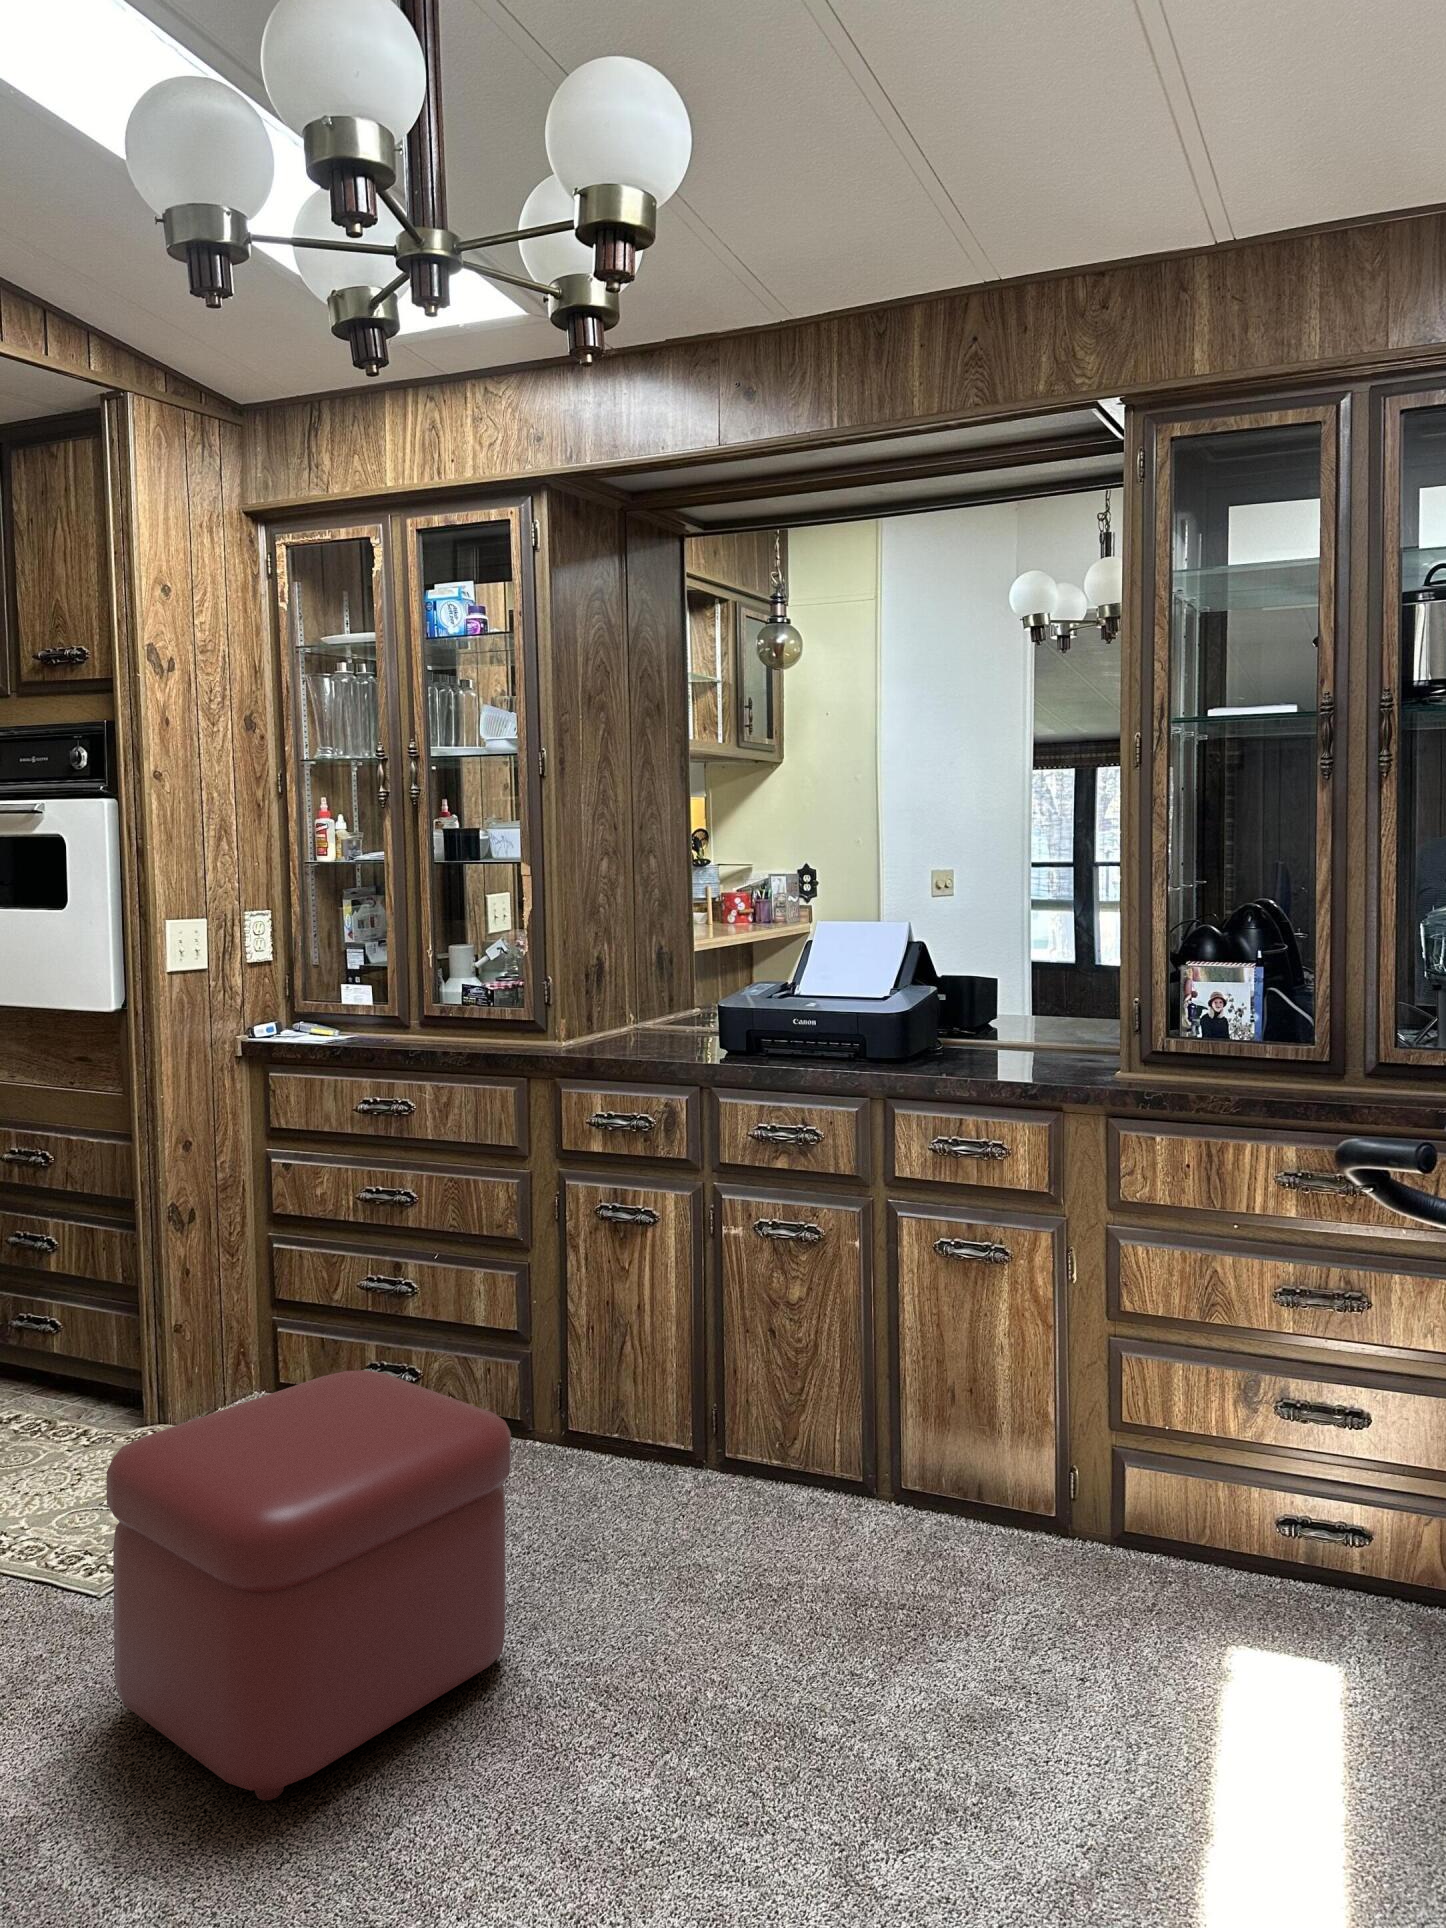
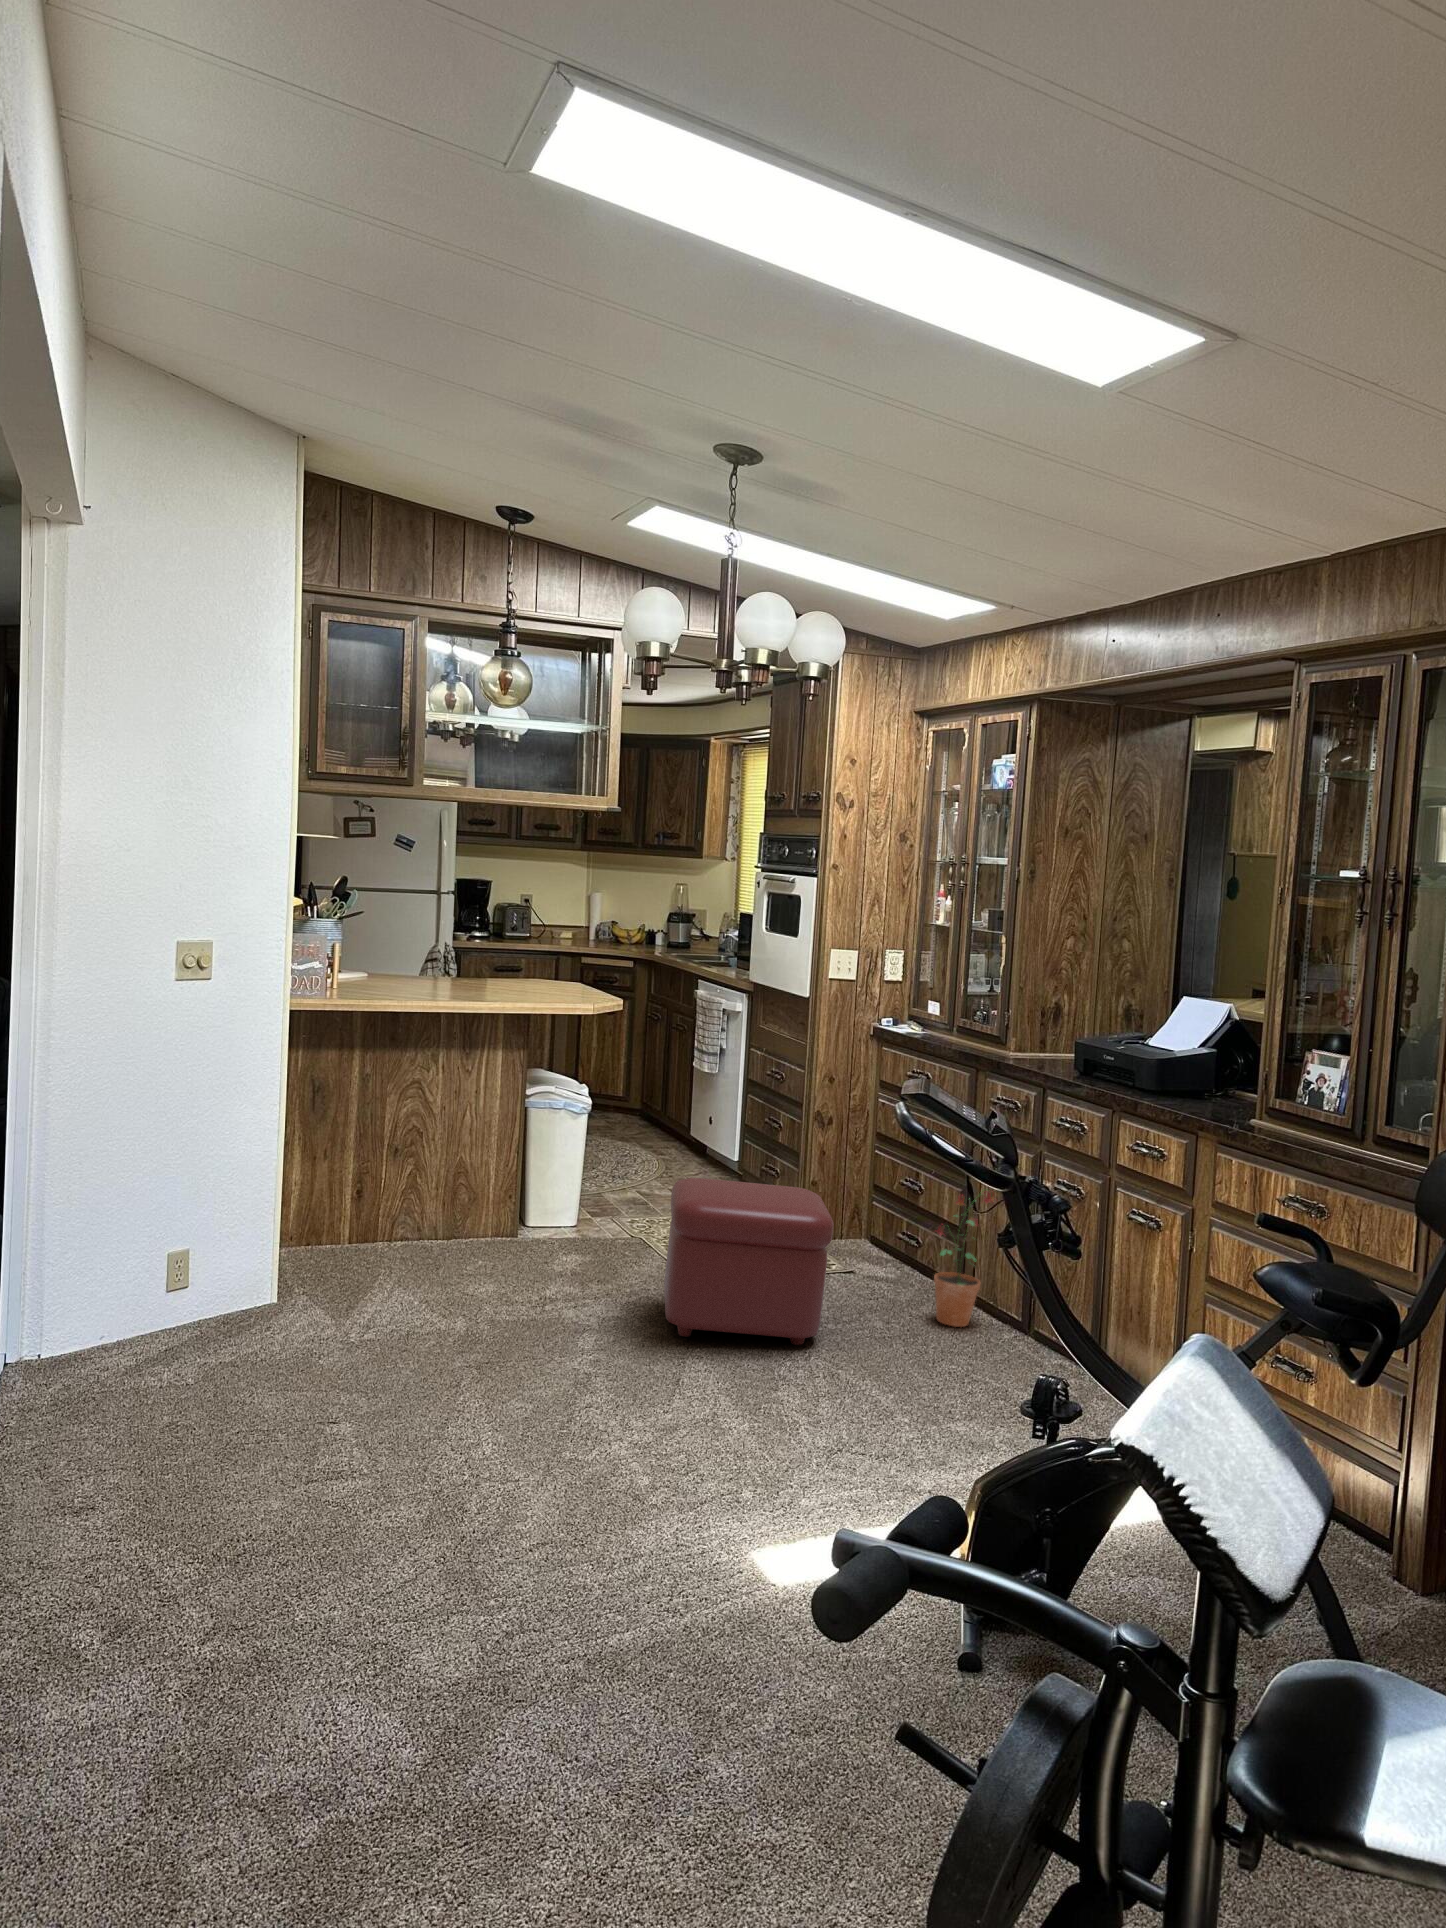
potted plant: none [536,1260,617,1496] -> present [934,1190,994,1327]

